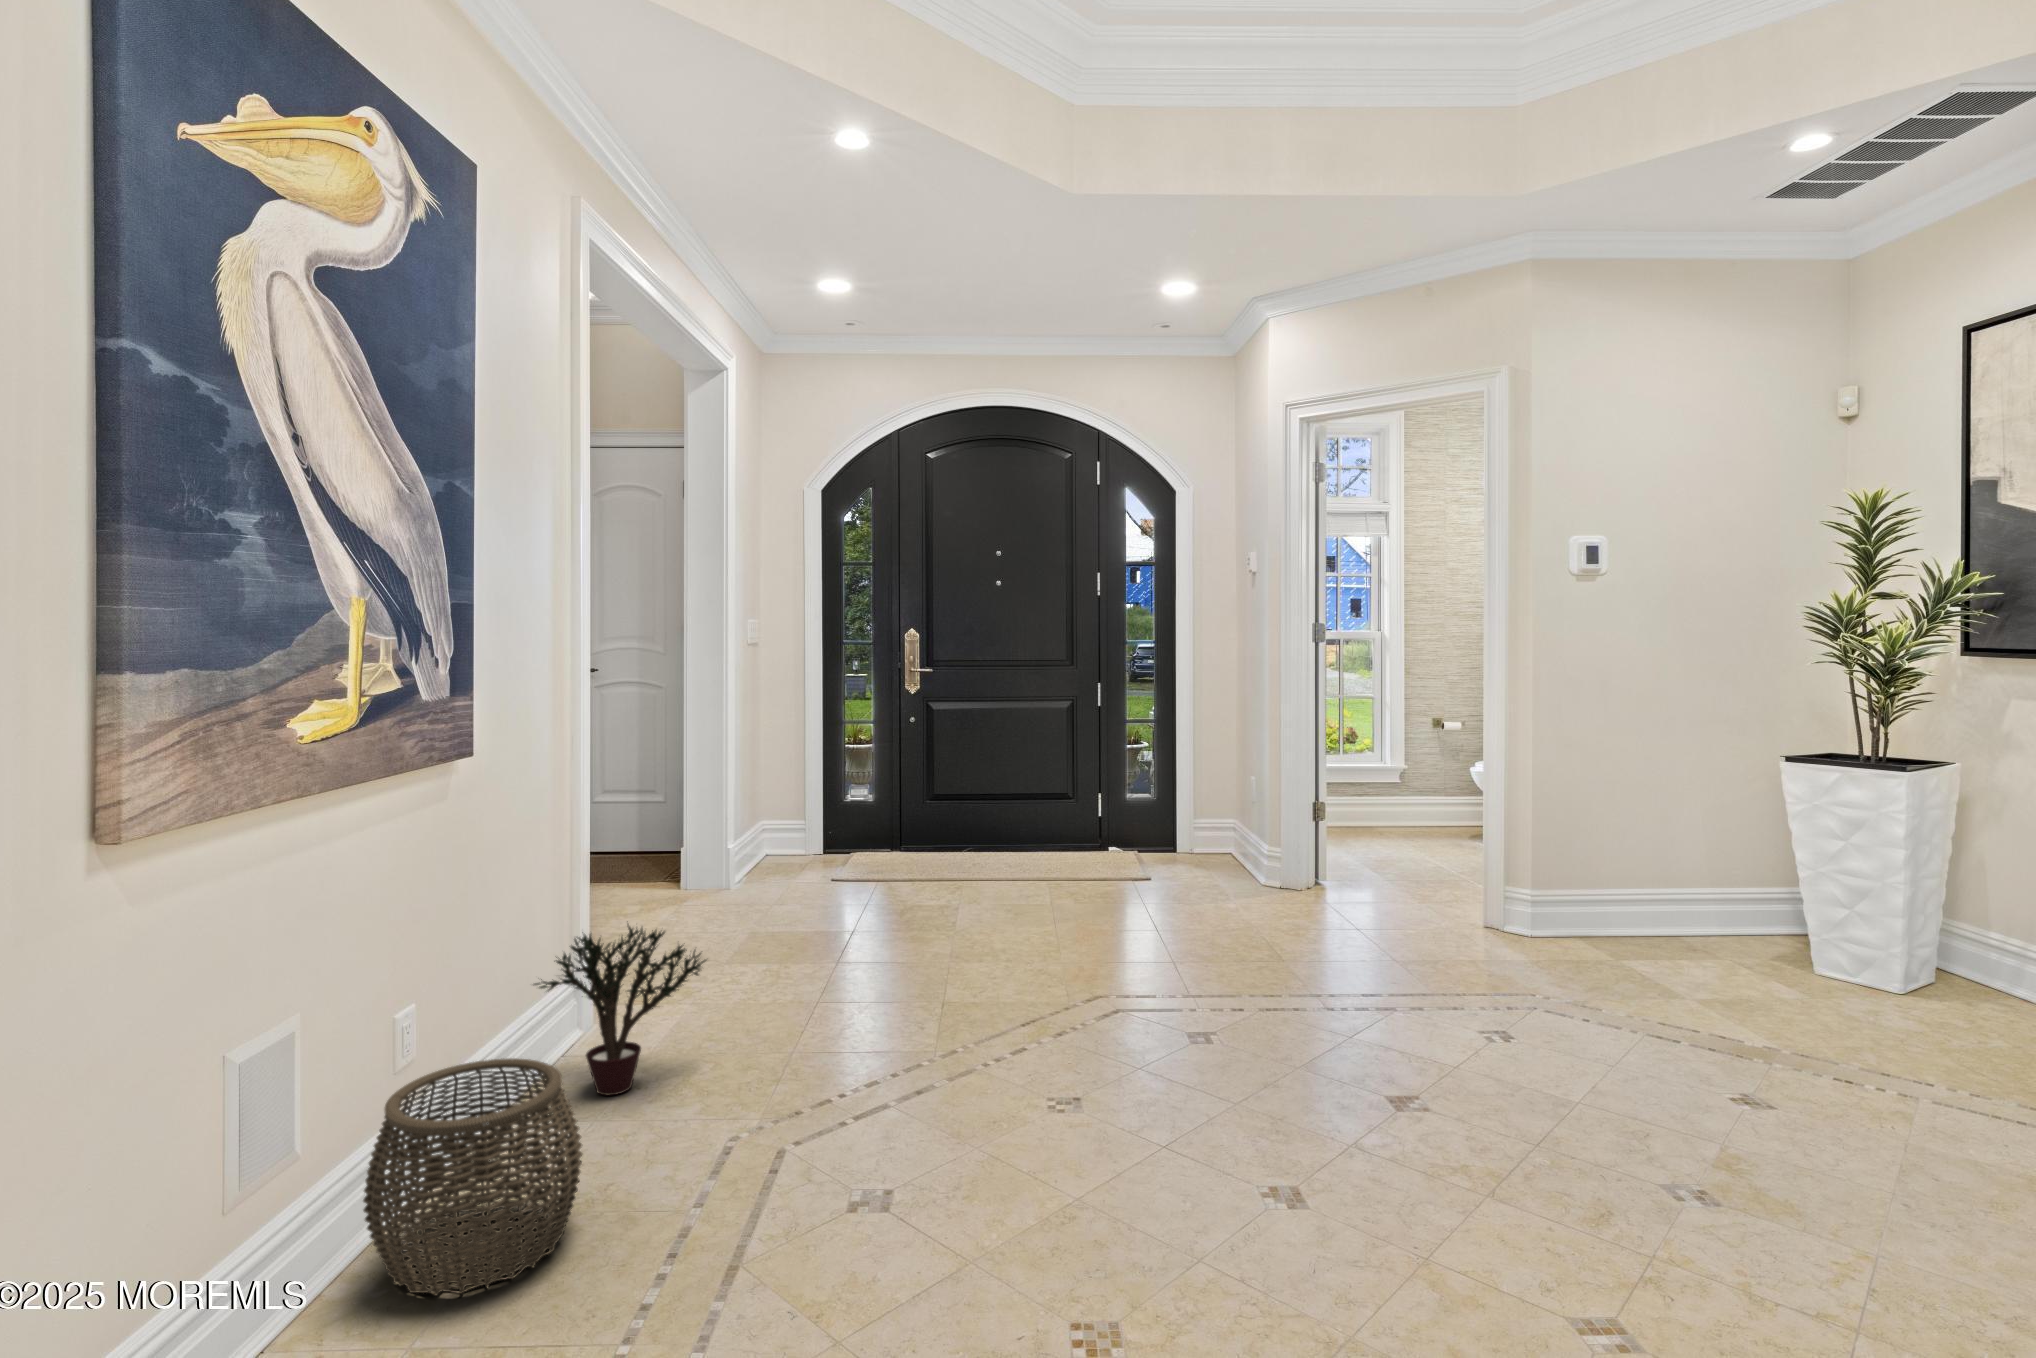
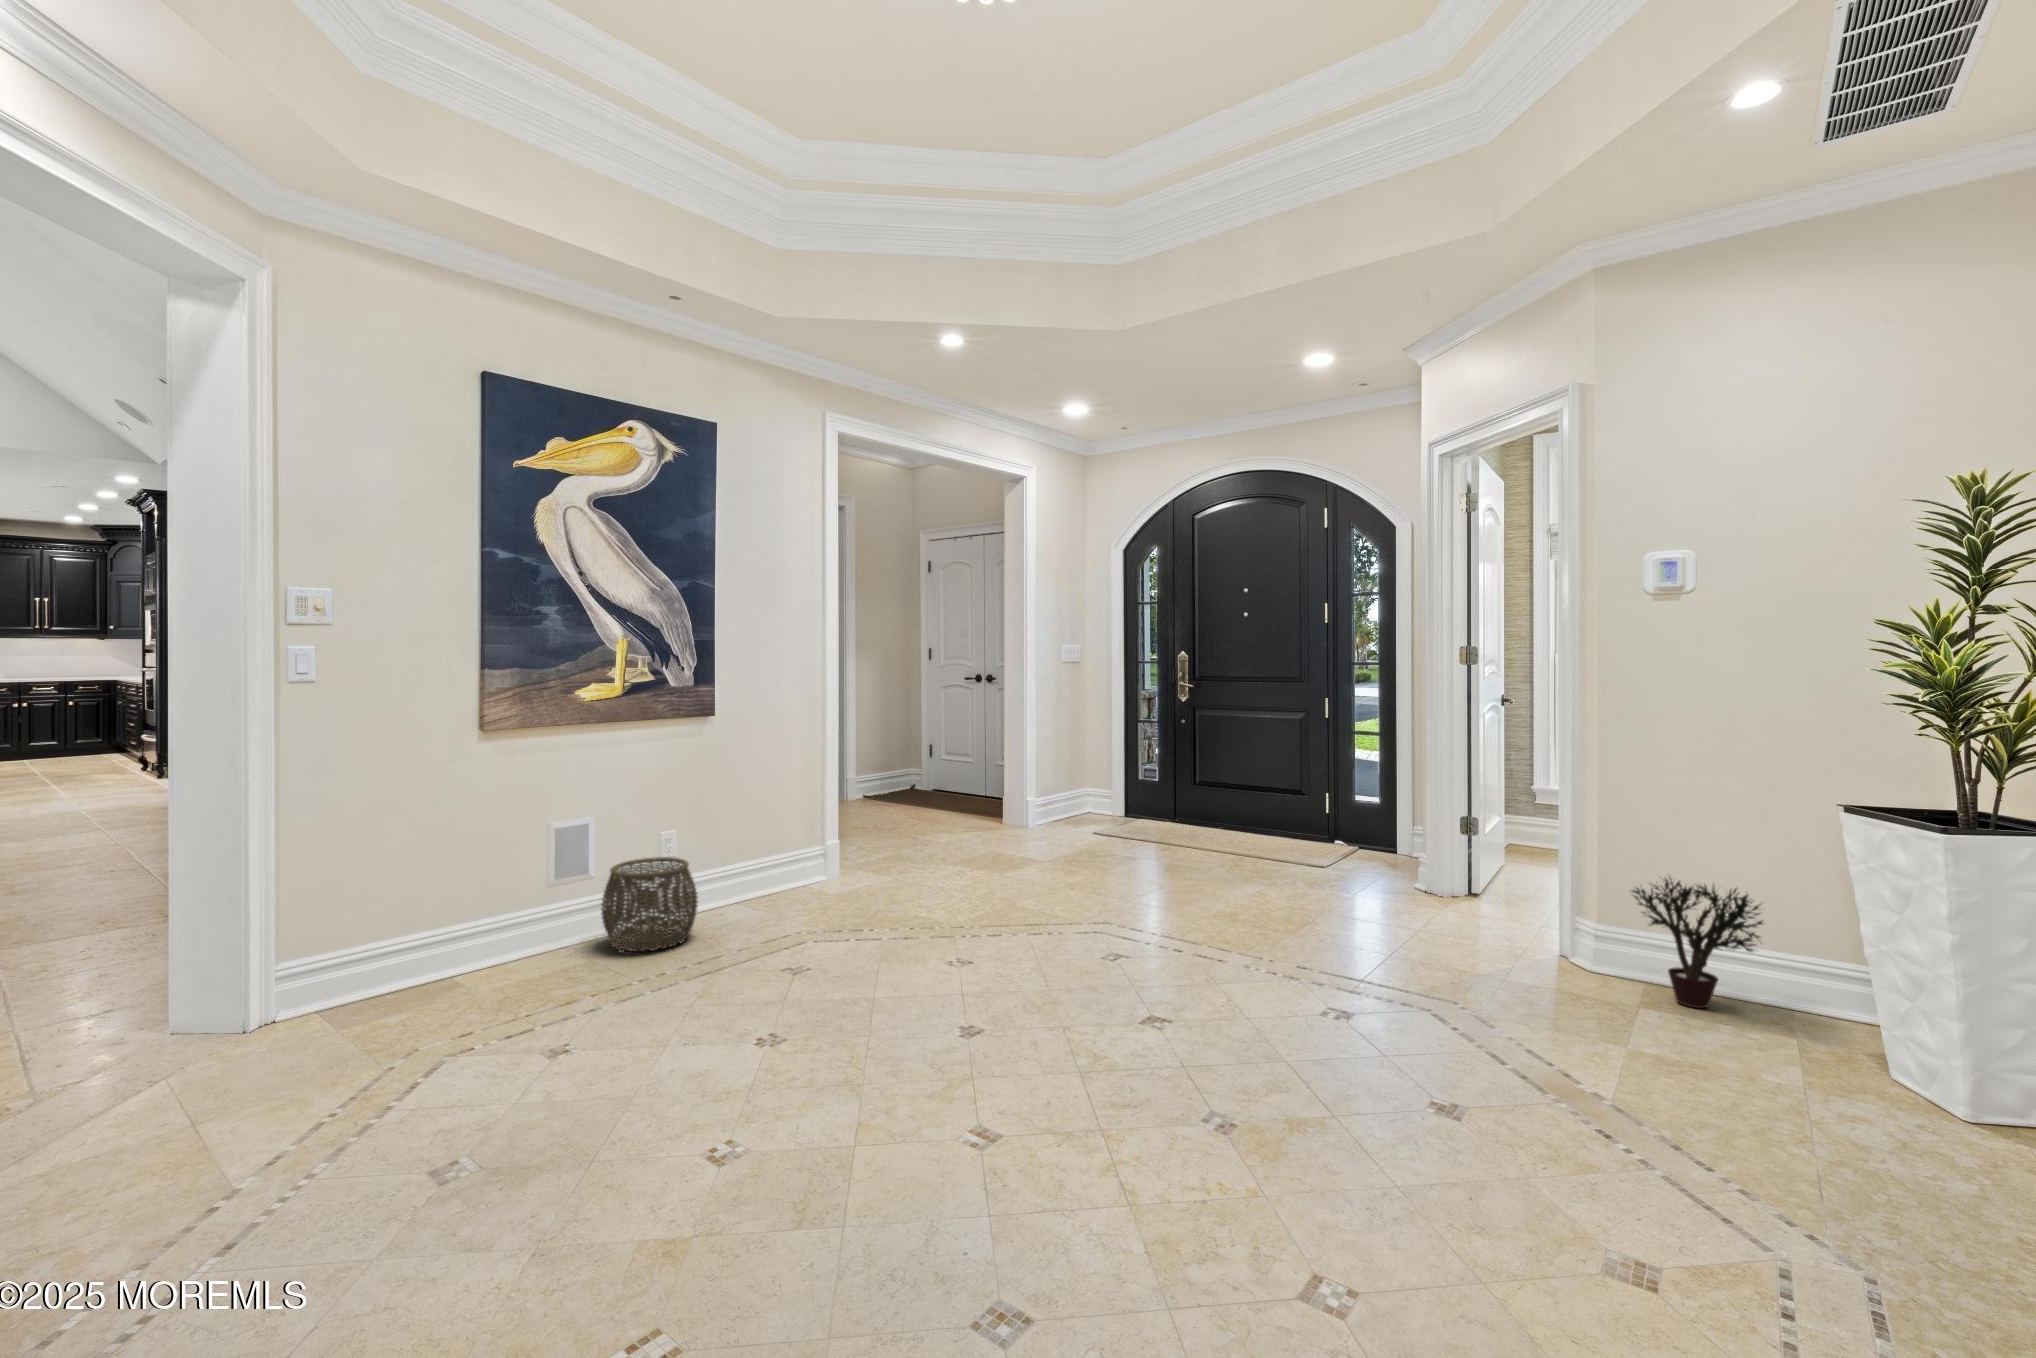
potted plant: present [534,925,706,1096] -> present [1633,878,1762,1008]

